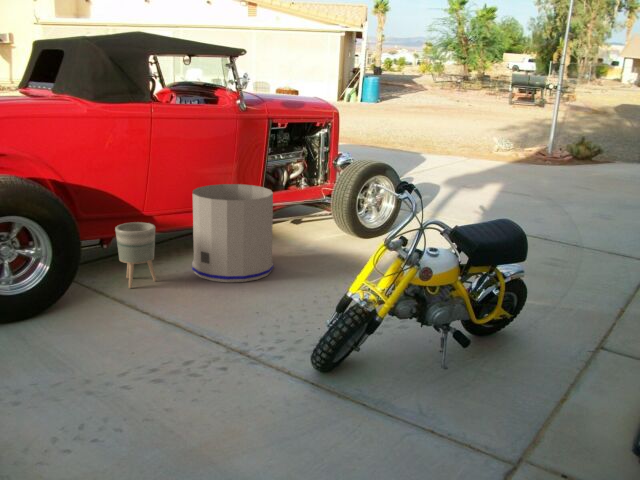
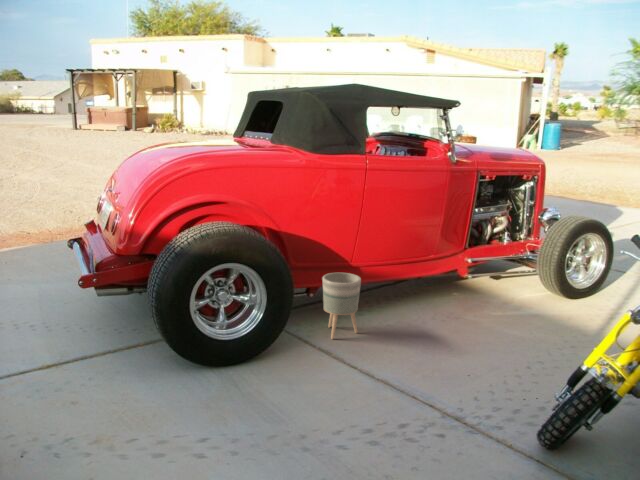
trash can: present [192,184,274,282] -> none [392,237,484,343]

